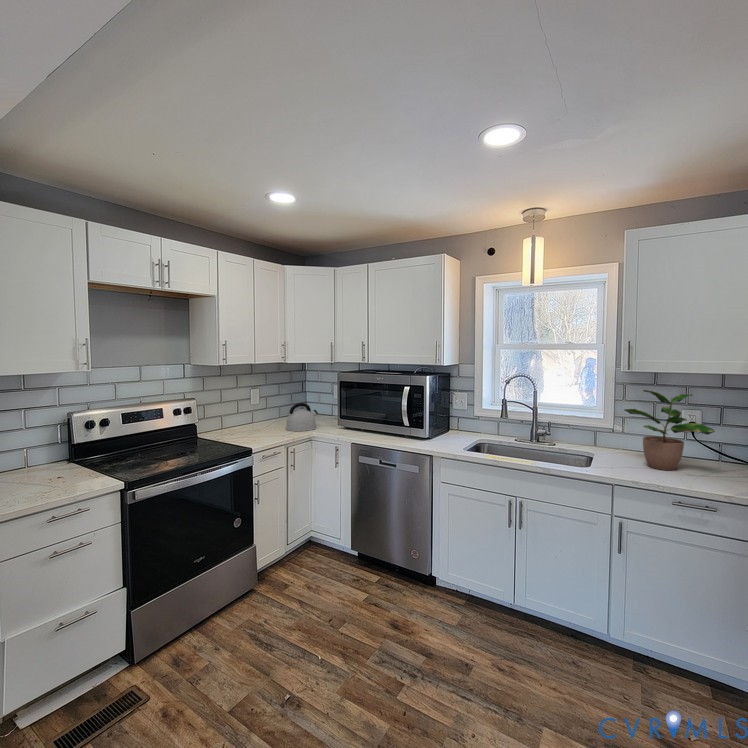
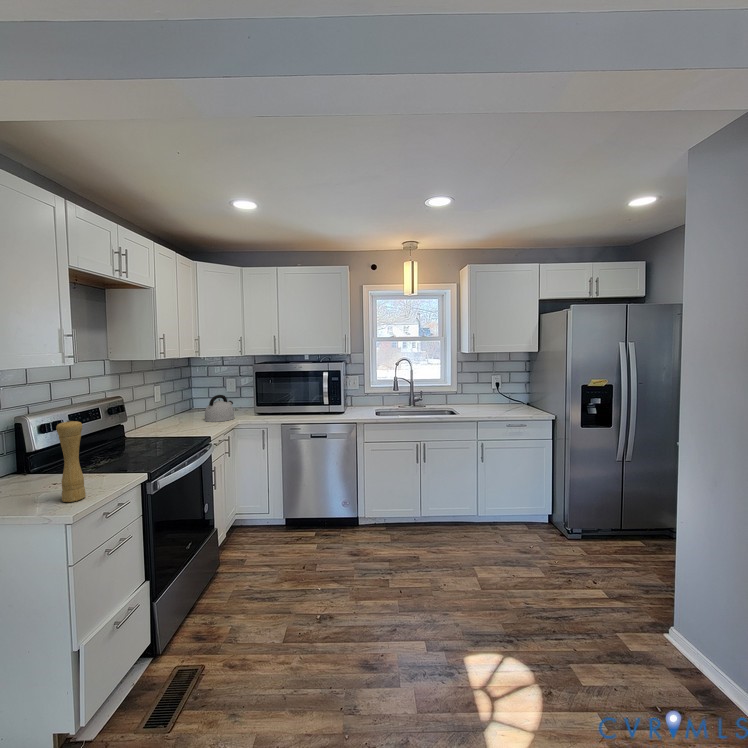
potted plant: present [624,390,715,470] -> none [469,365,516,411]
pepper mill: none [21,424,47,499] -> present [56,420,86,502]

